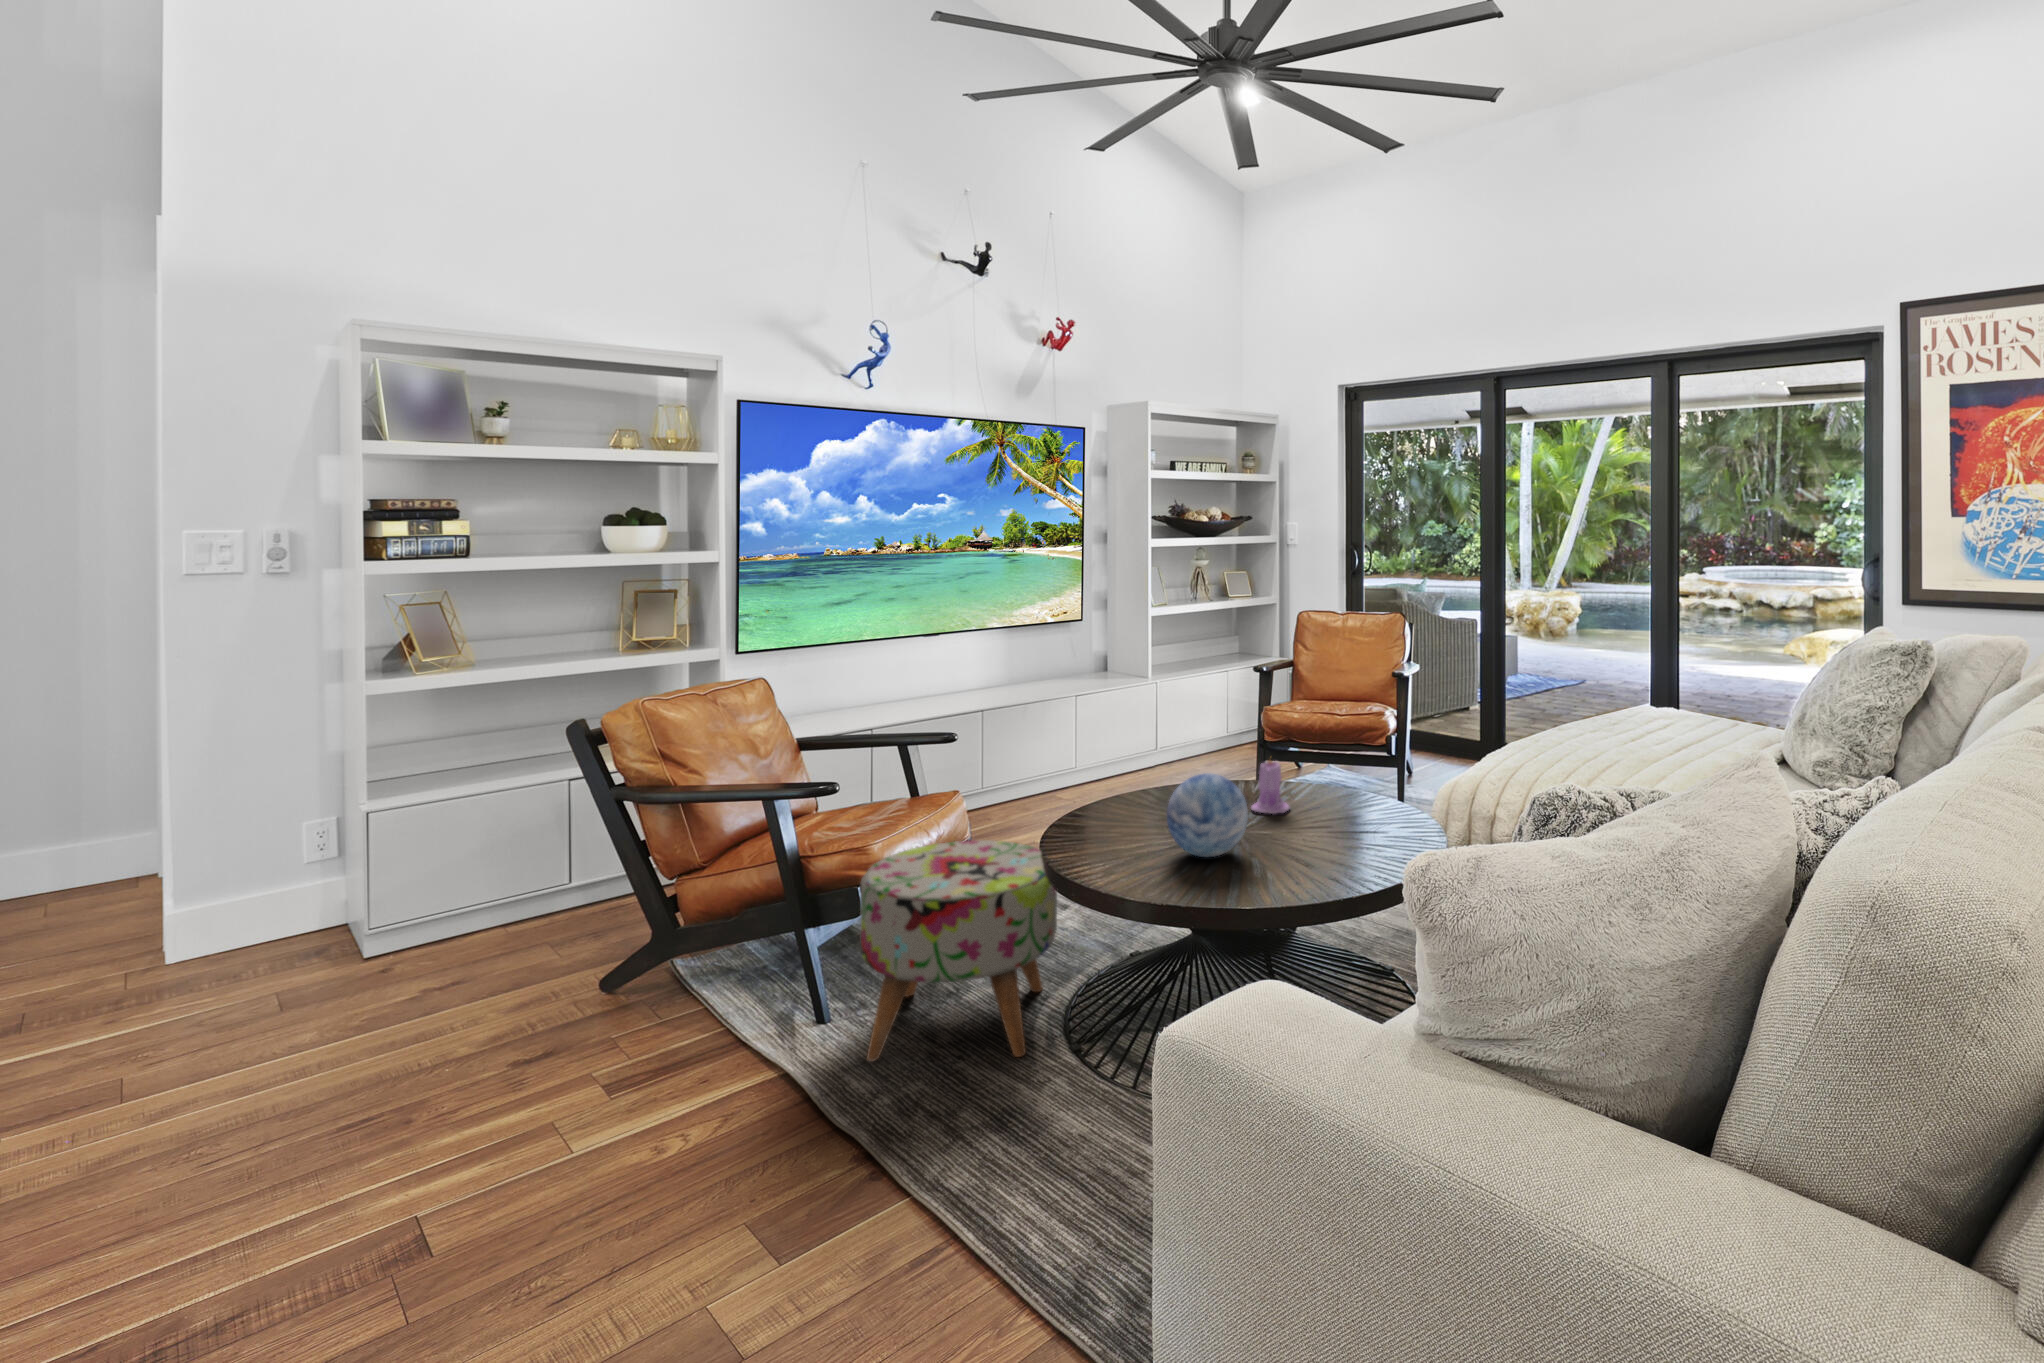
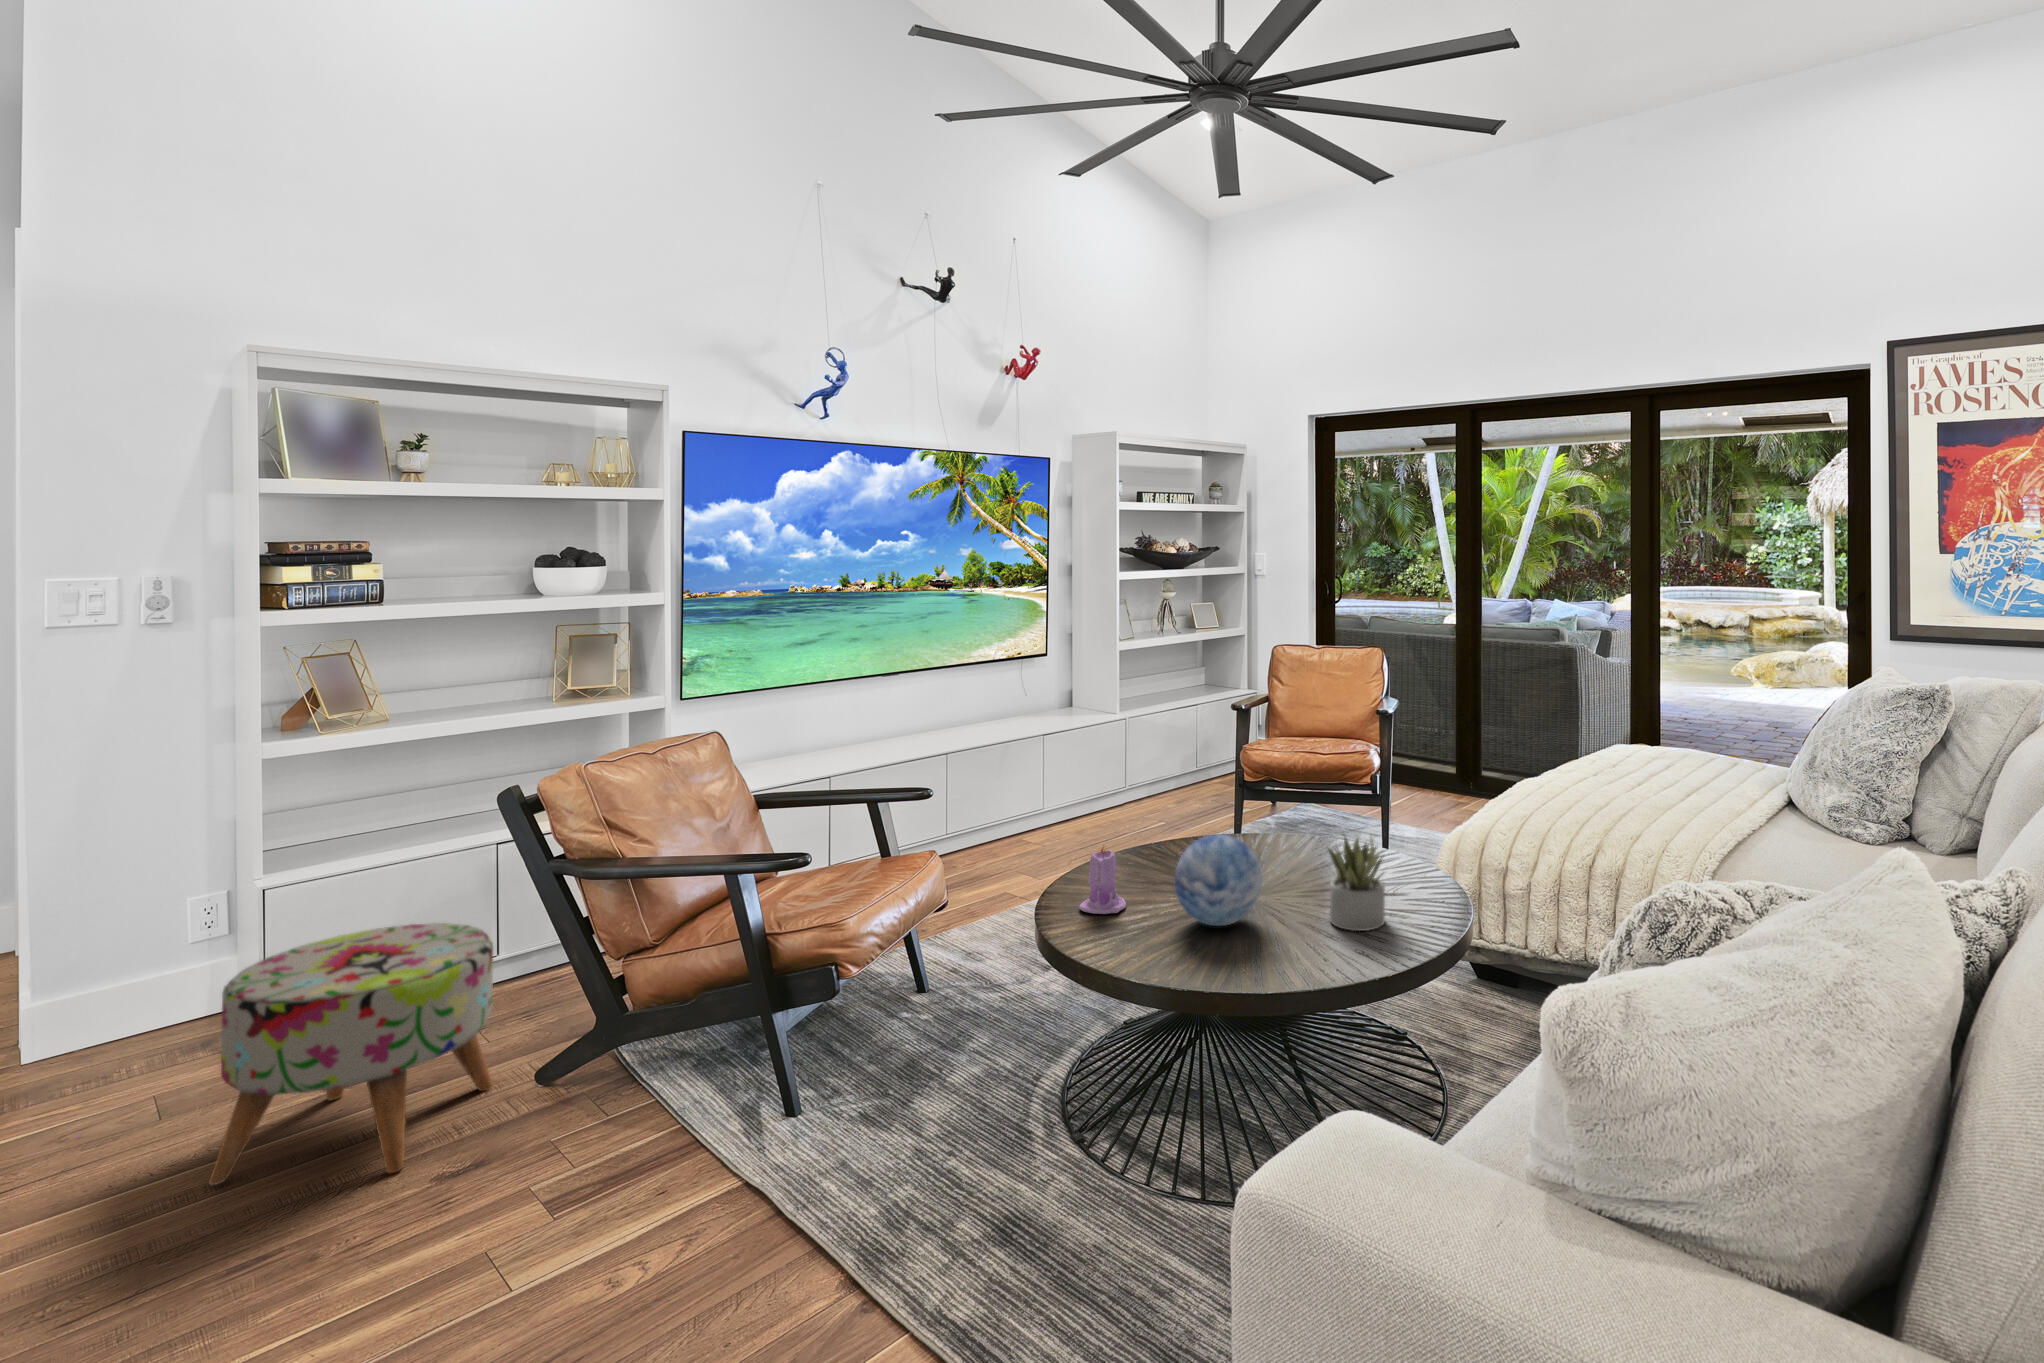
candle: present [1251,761,1289,814] -> present [1079,846,1126,914]
succulent plant: none [1309,773,1365,864] -> present [1328,837,1385,931]
ottoman: present [861,840,1057,1061] -> present [209,923,494,1185]

